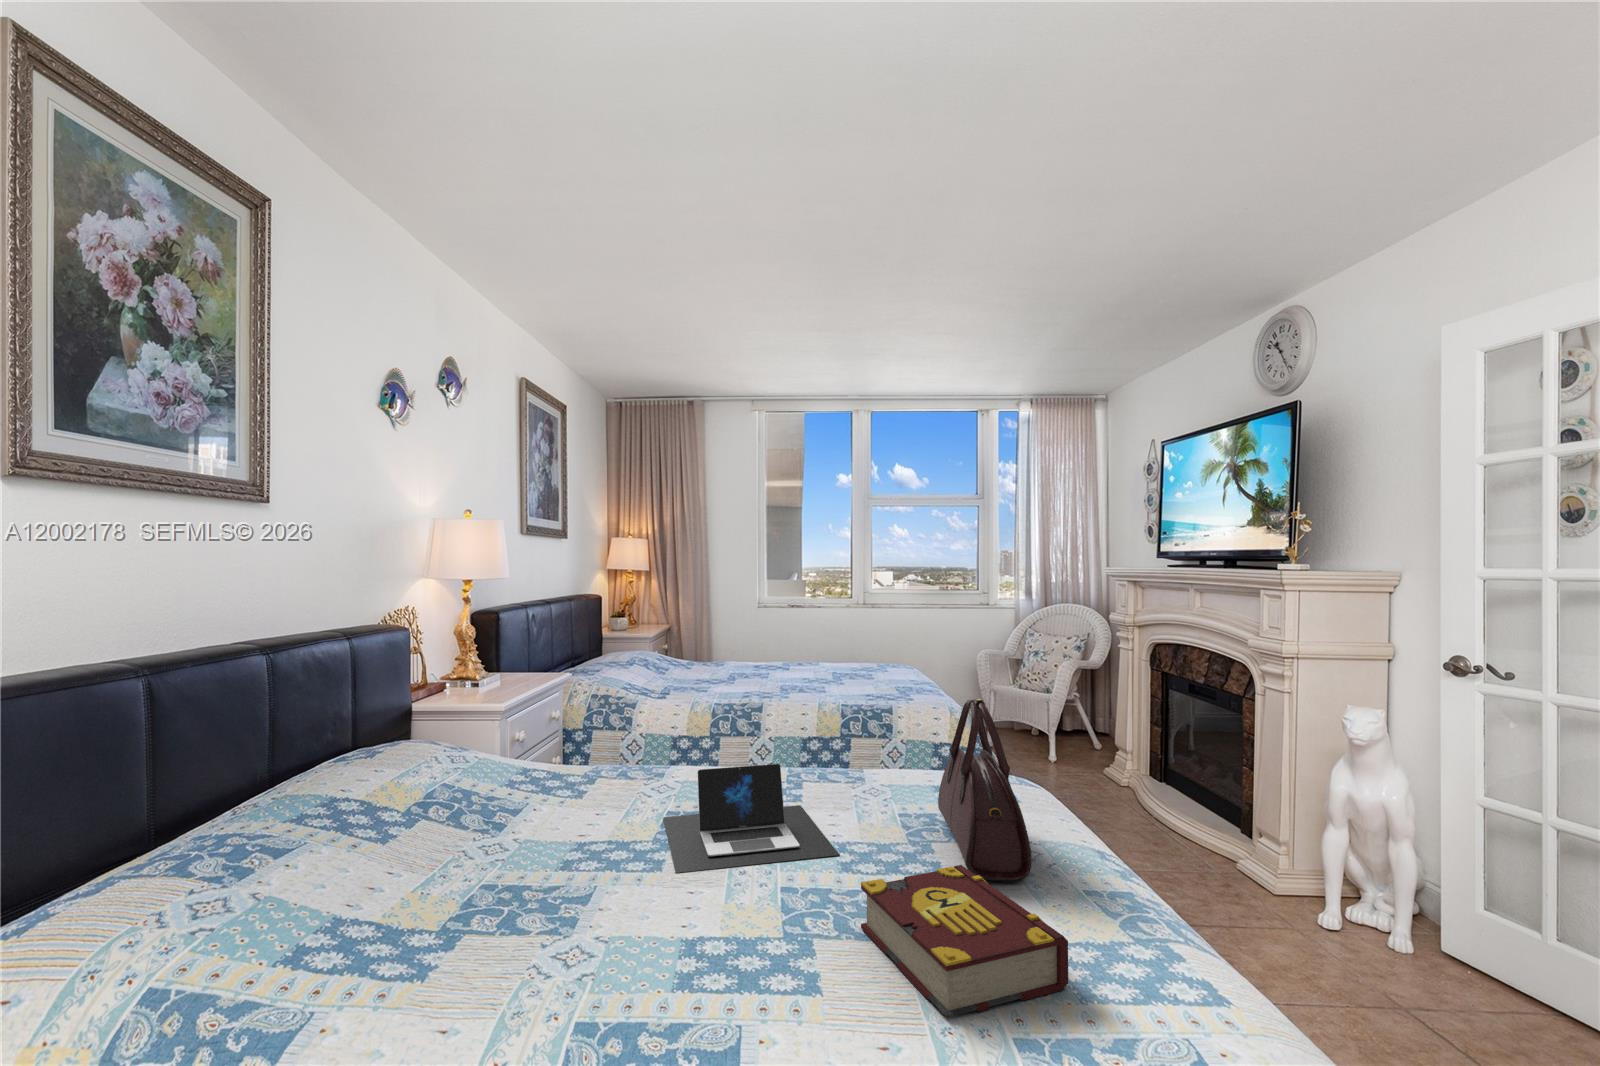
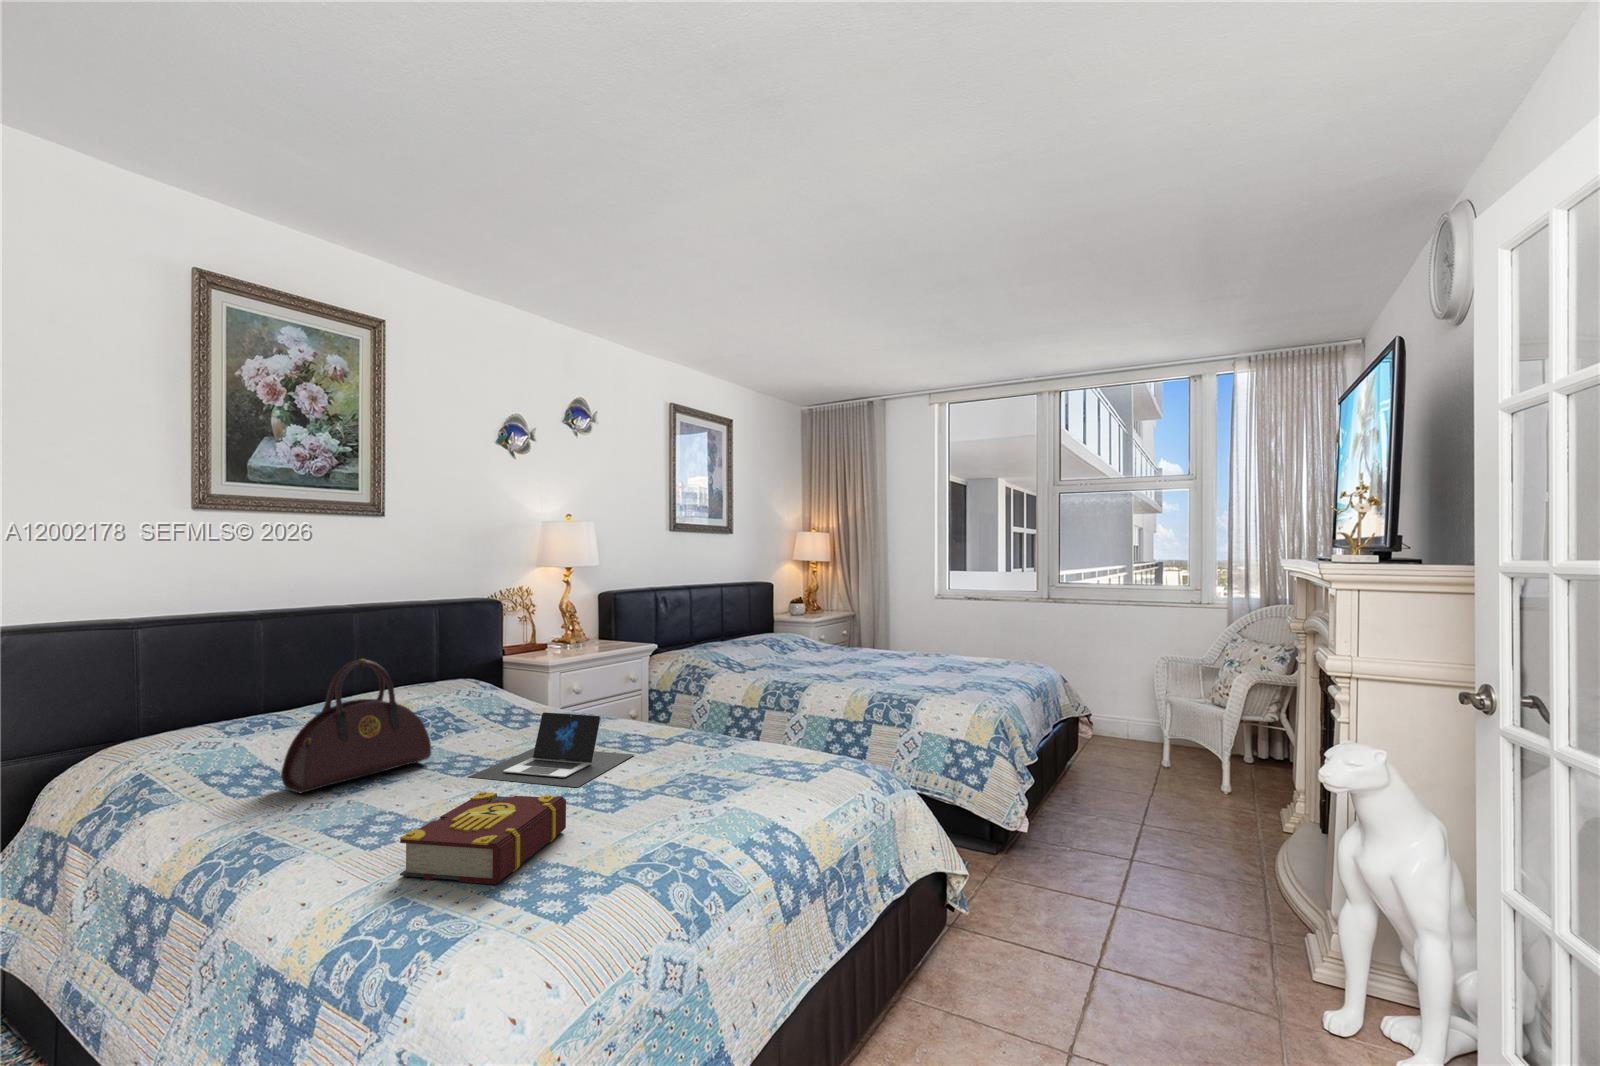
handbag: present [938,699,1032,881] -> present [281,659,431,793]

